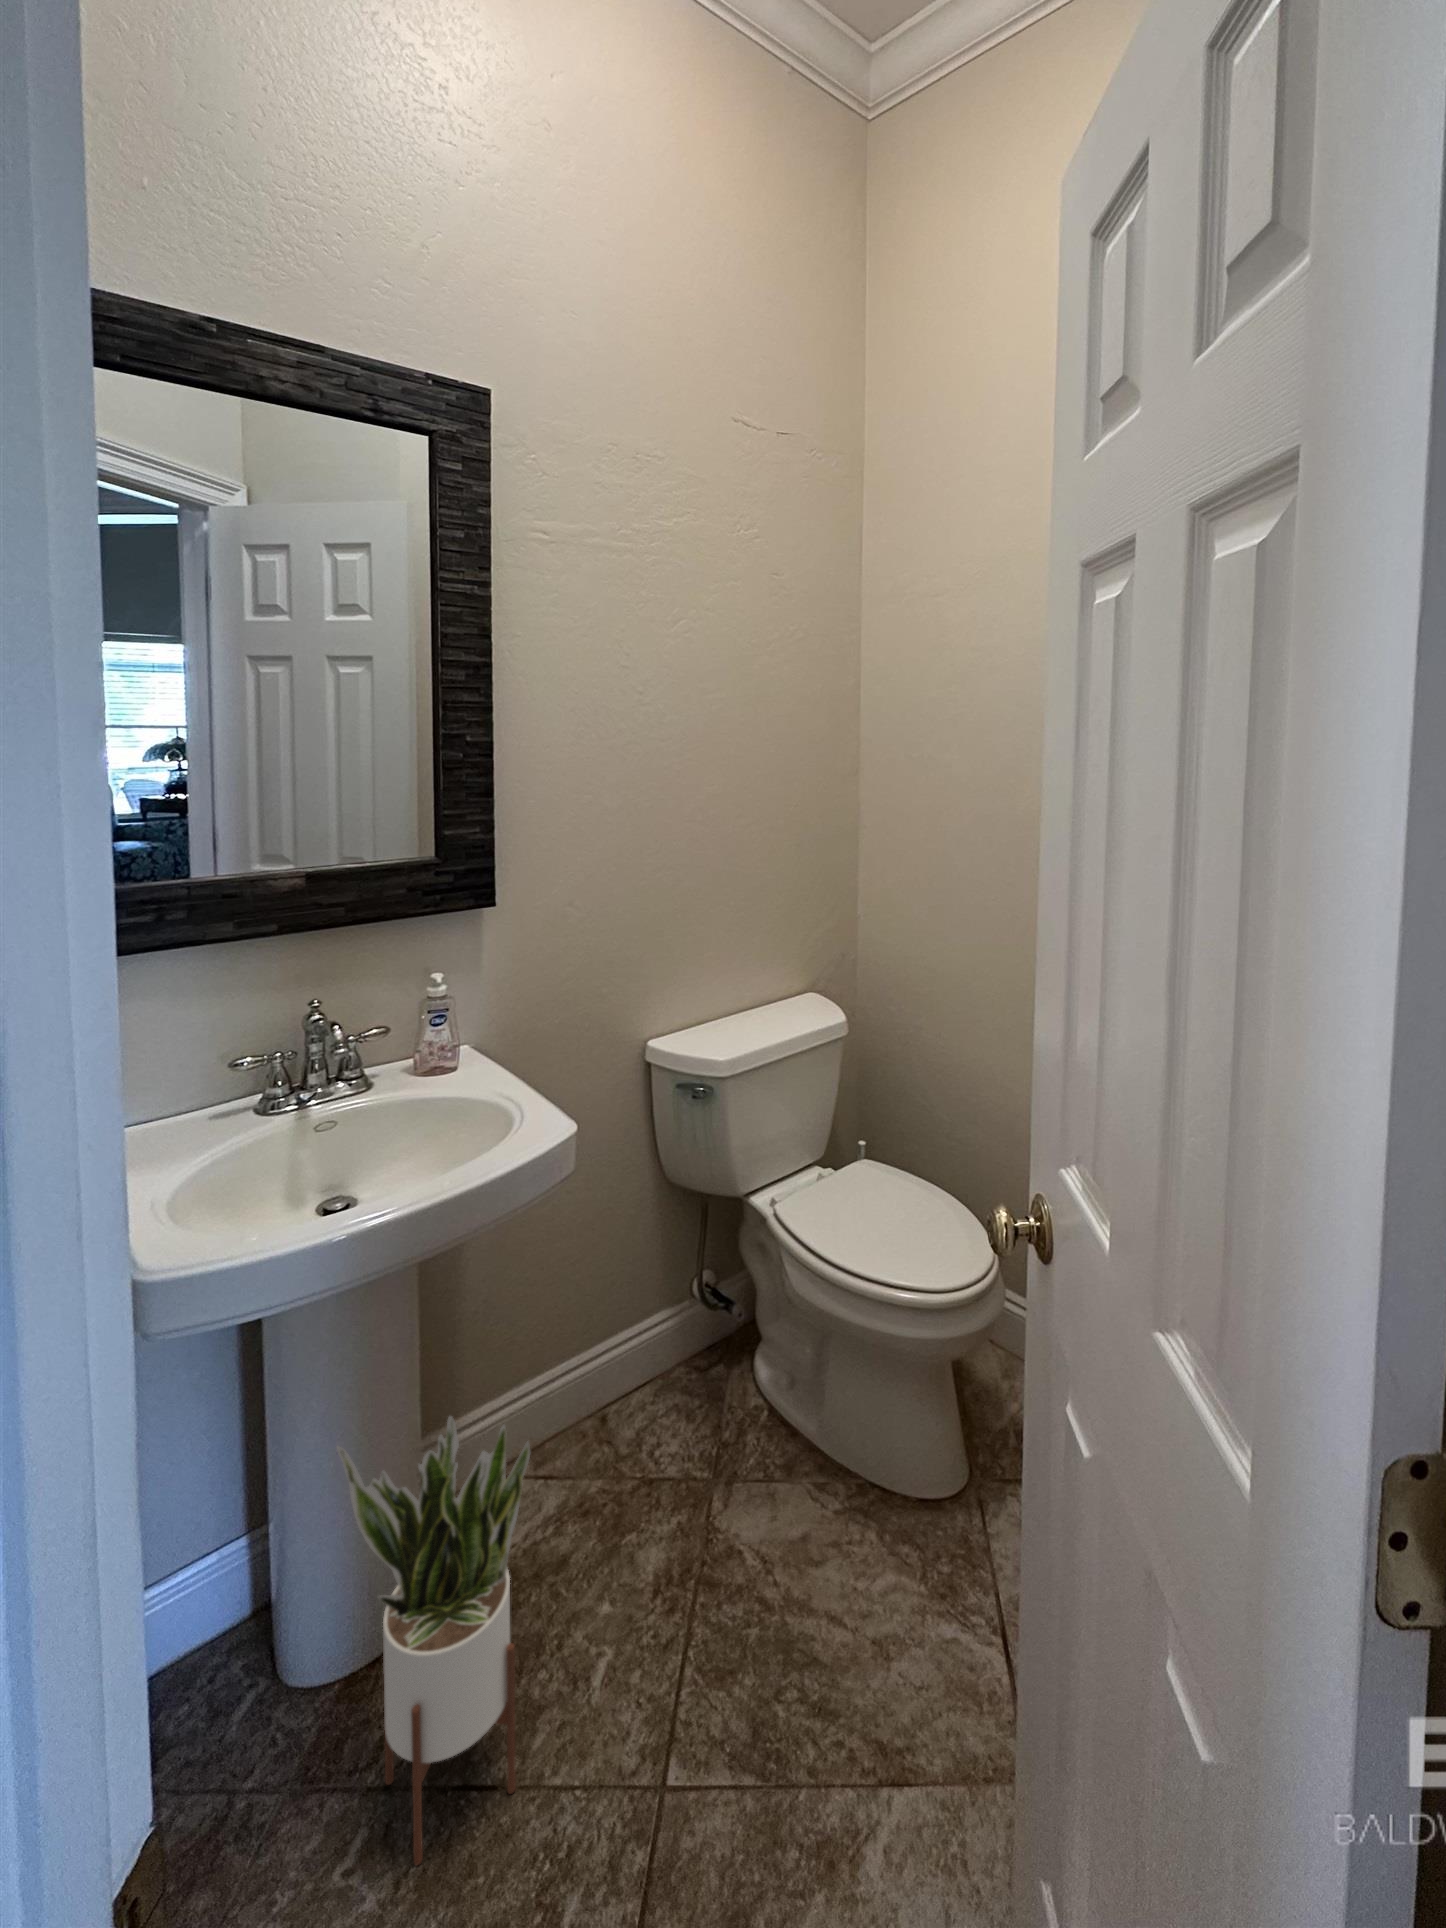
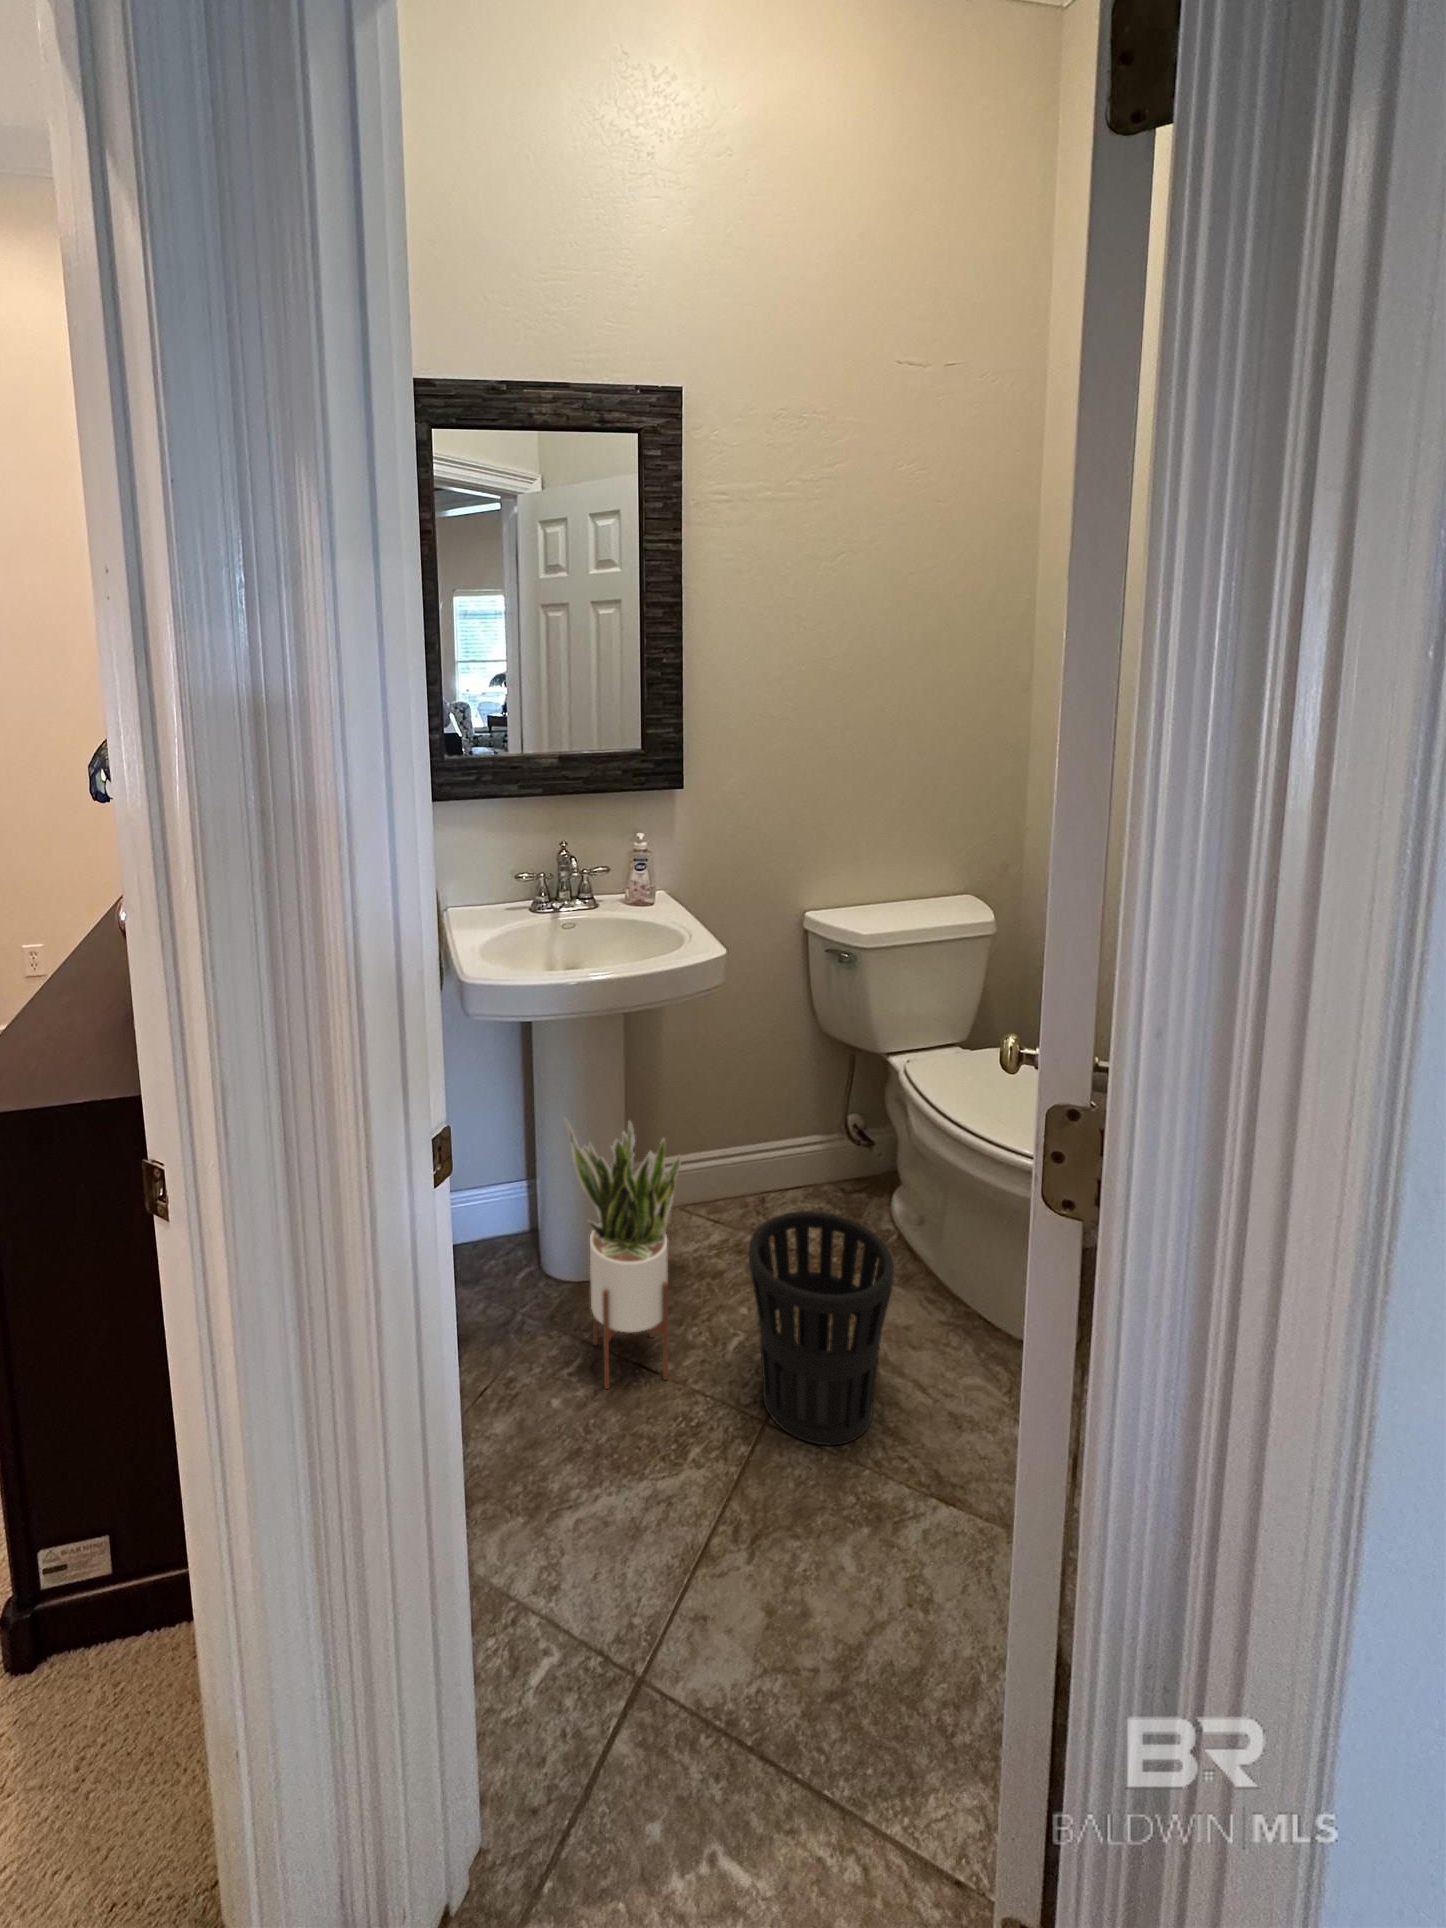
wastebasket: none [634,1443,821,1796] -> present [749,1211,894,1445]

